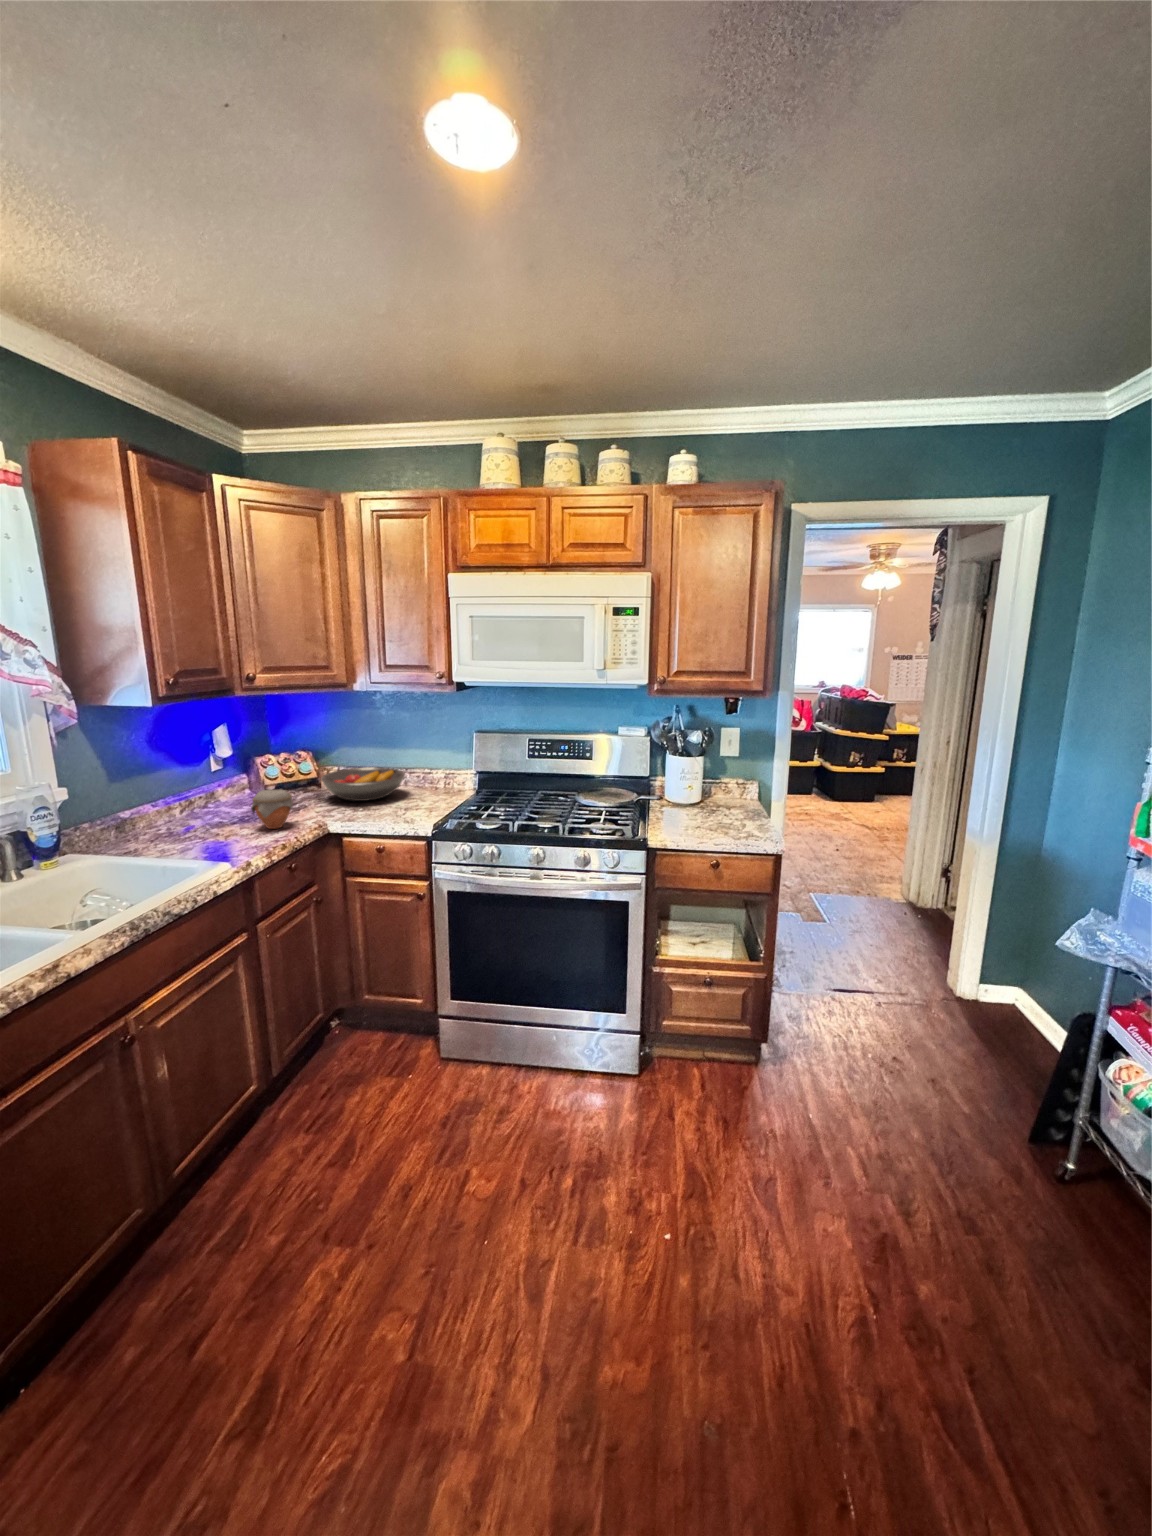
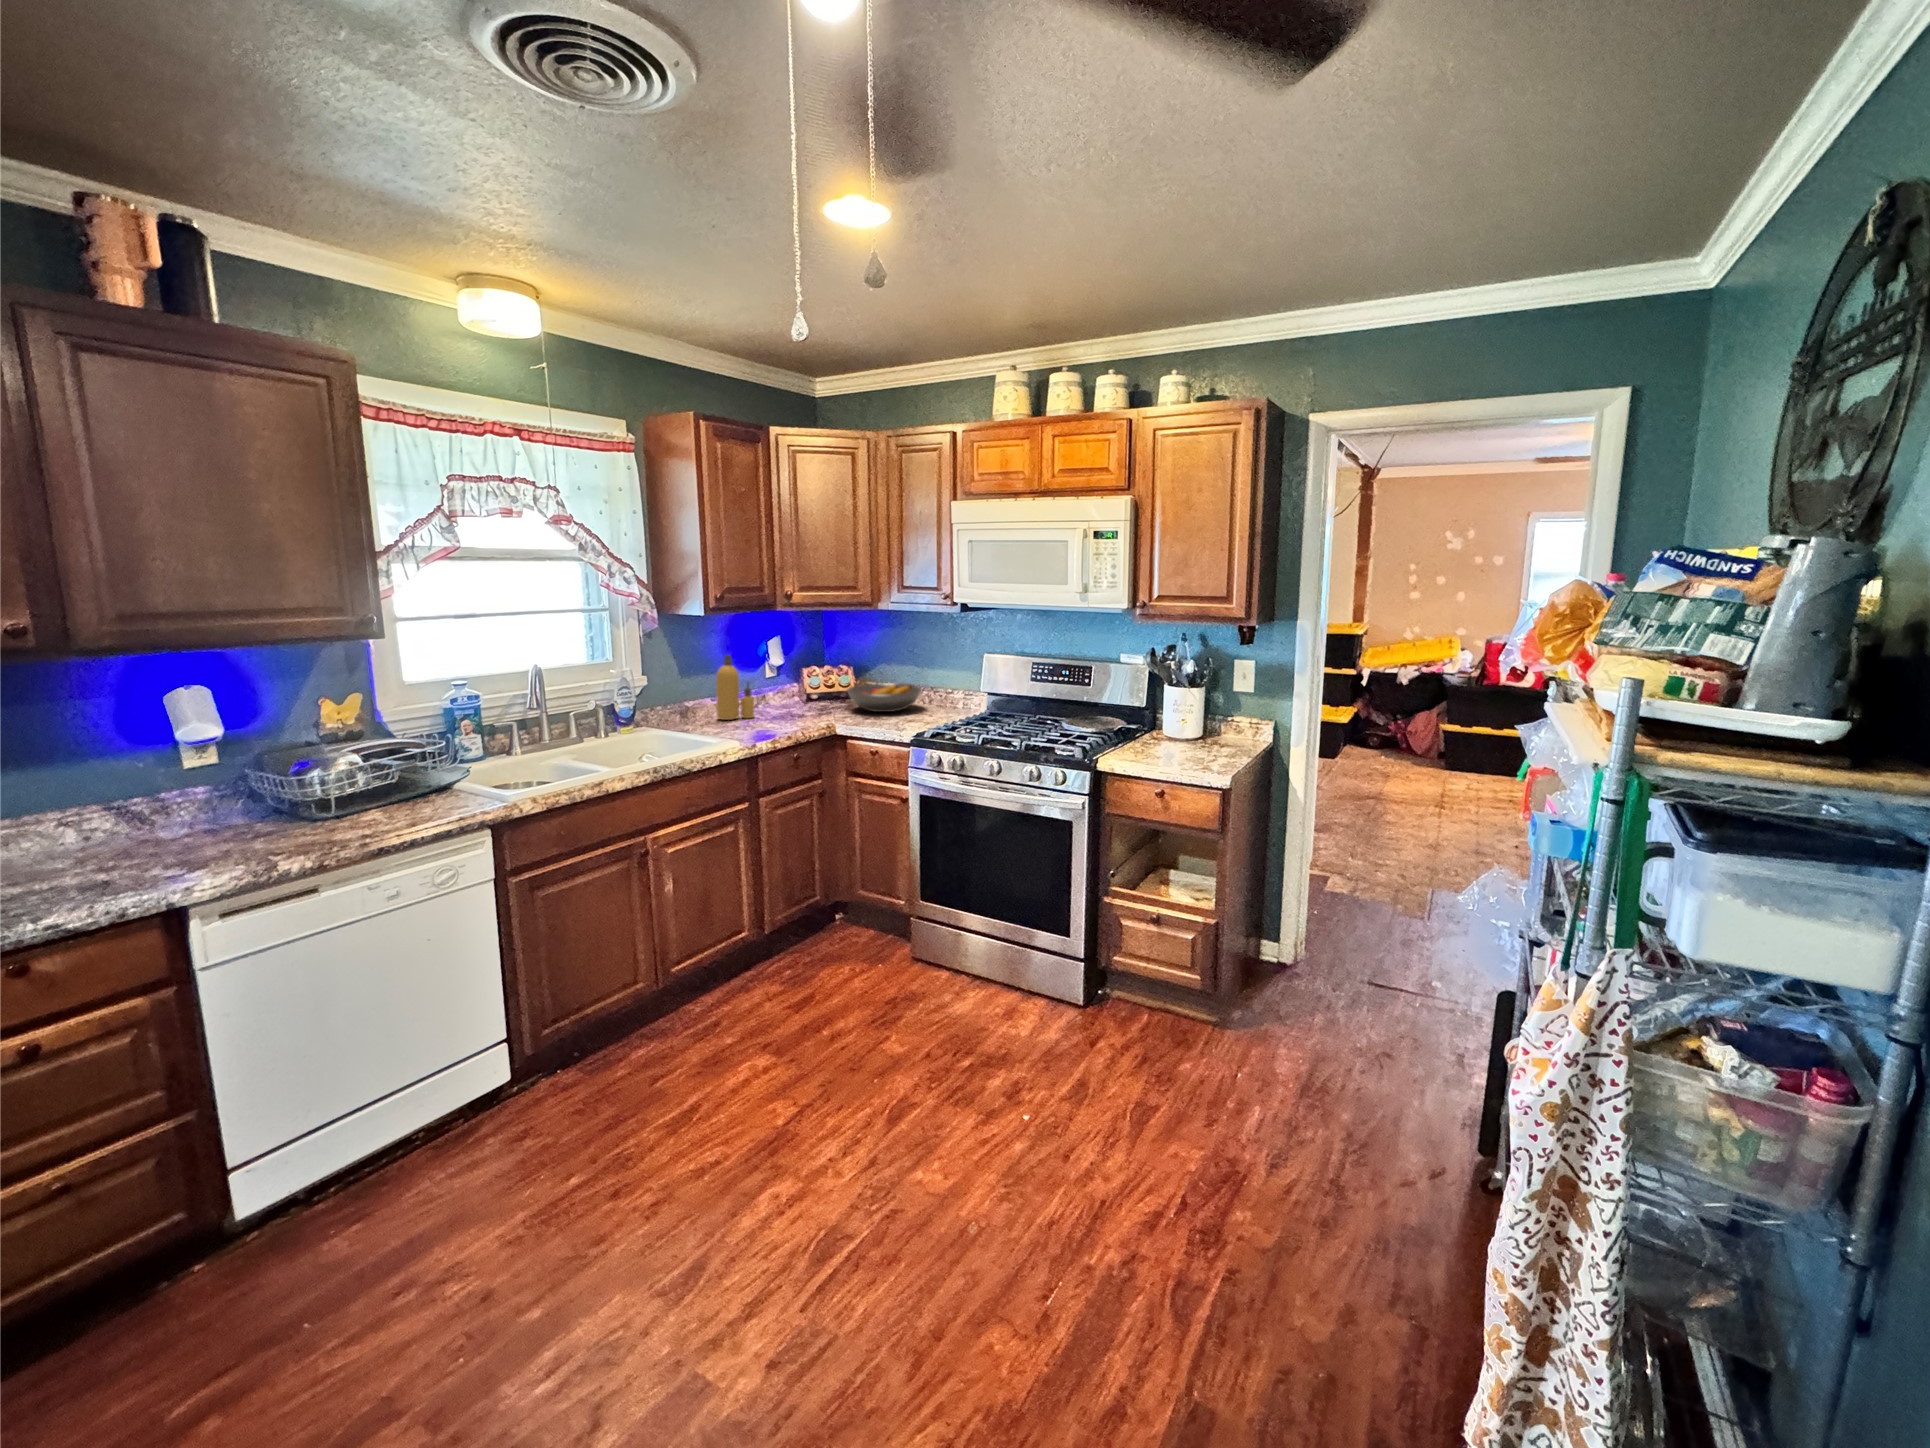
bottle: none [163,751,215,829] -> present [716,655,754,720]
jar: present [251,790,293,829] -> none [774,691,809,725]

